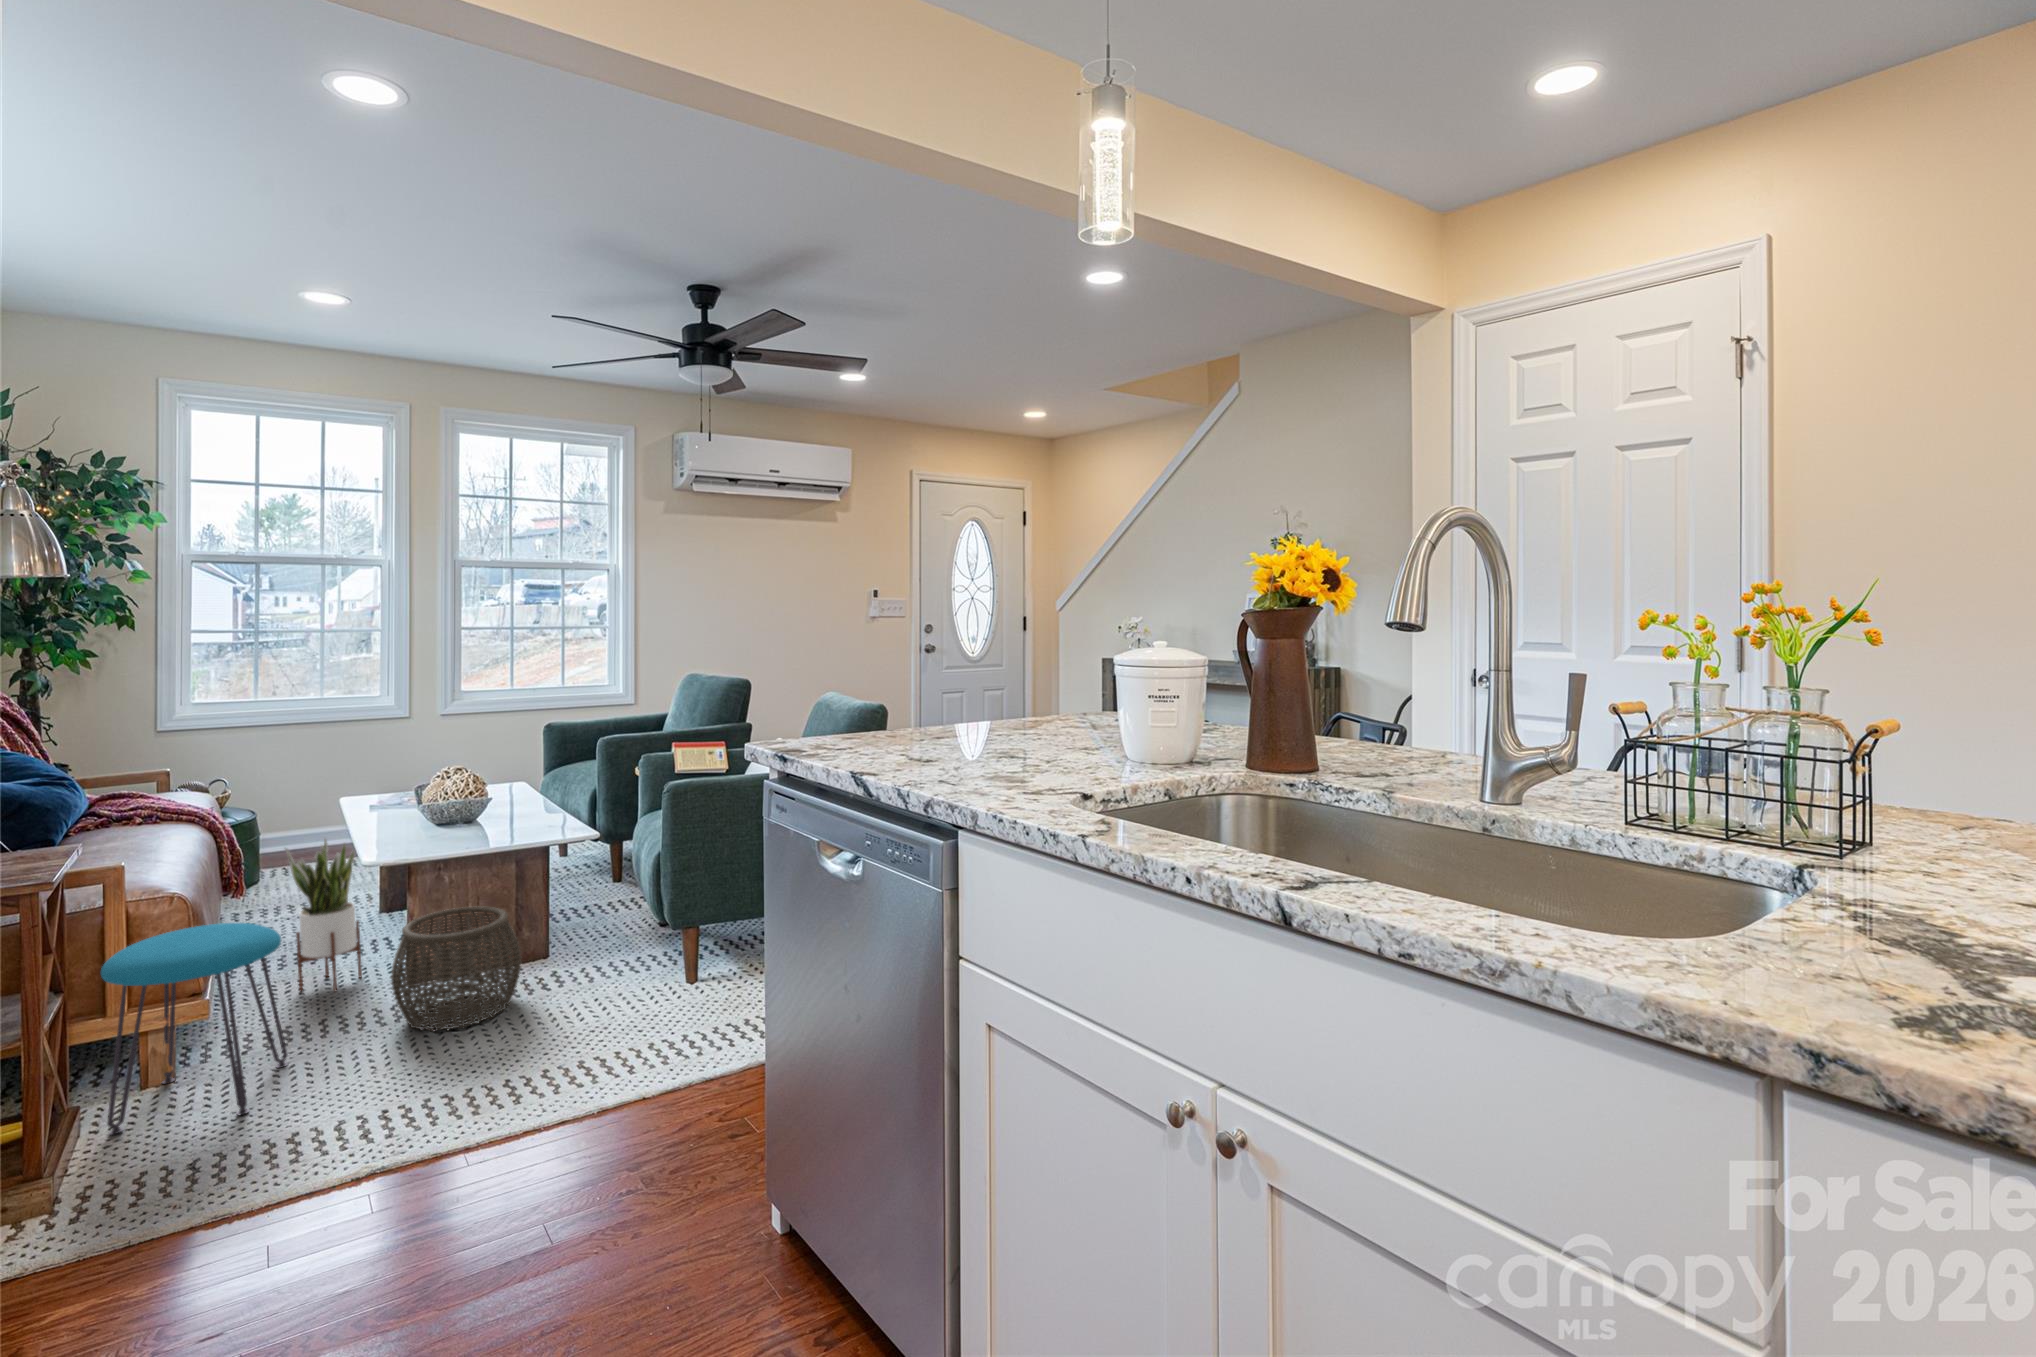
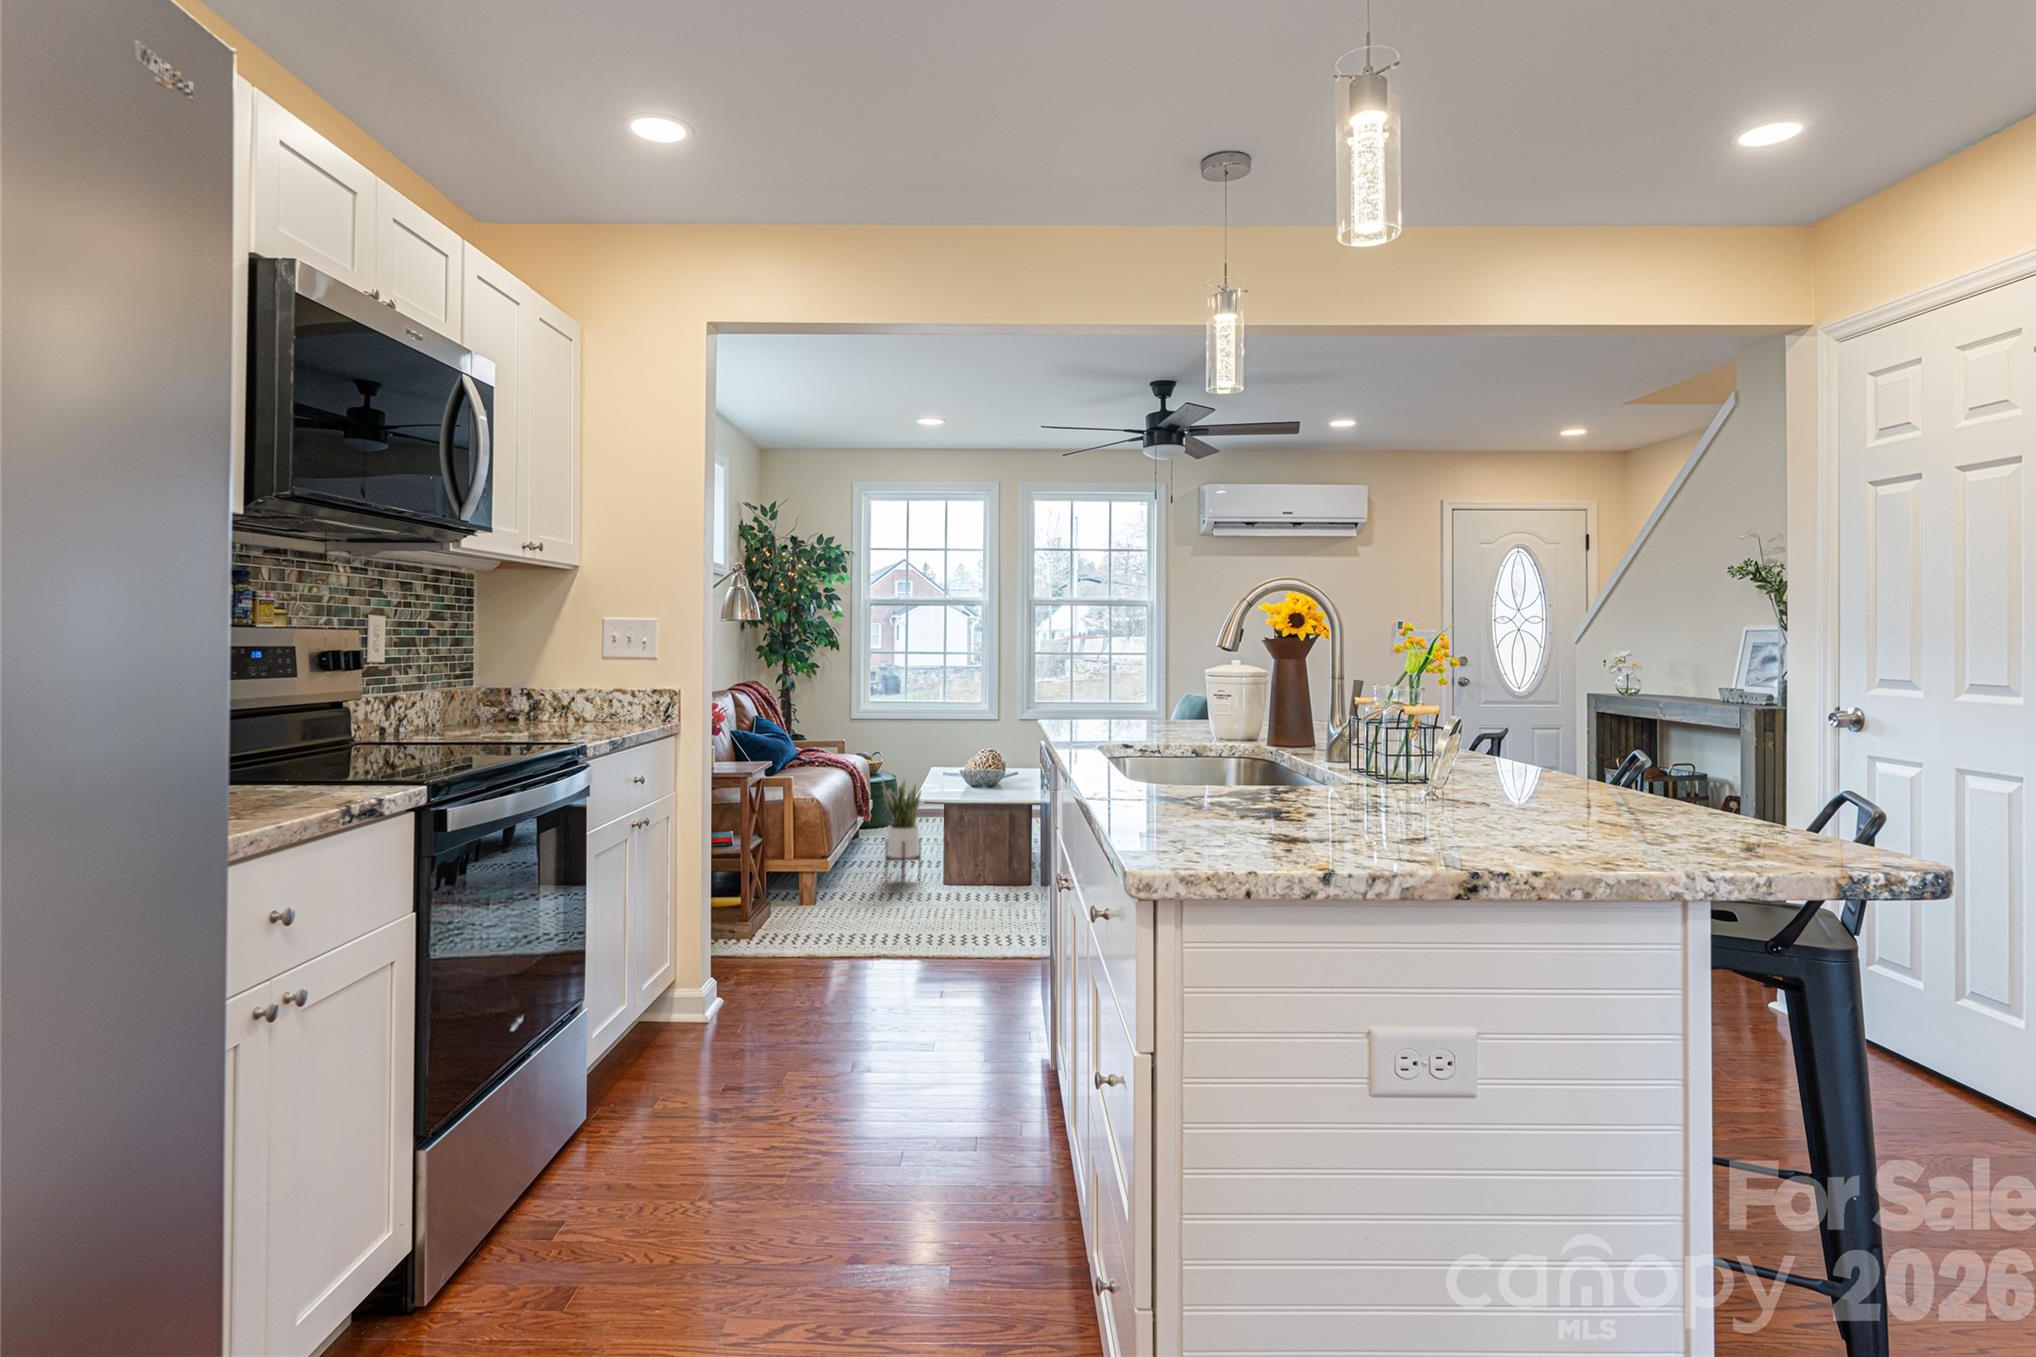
woven basket: present [391,906,522,1031] -> none [925,831,1005,910]
stool: present [101,923,288,1135] -> none [778,810,866,924]

